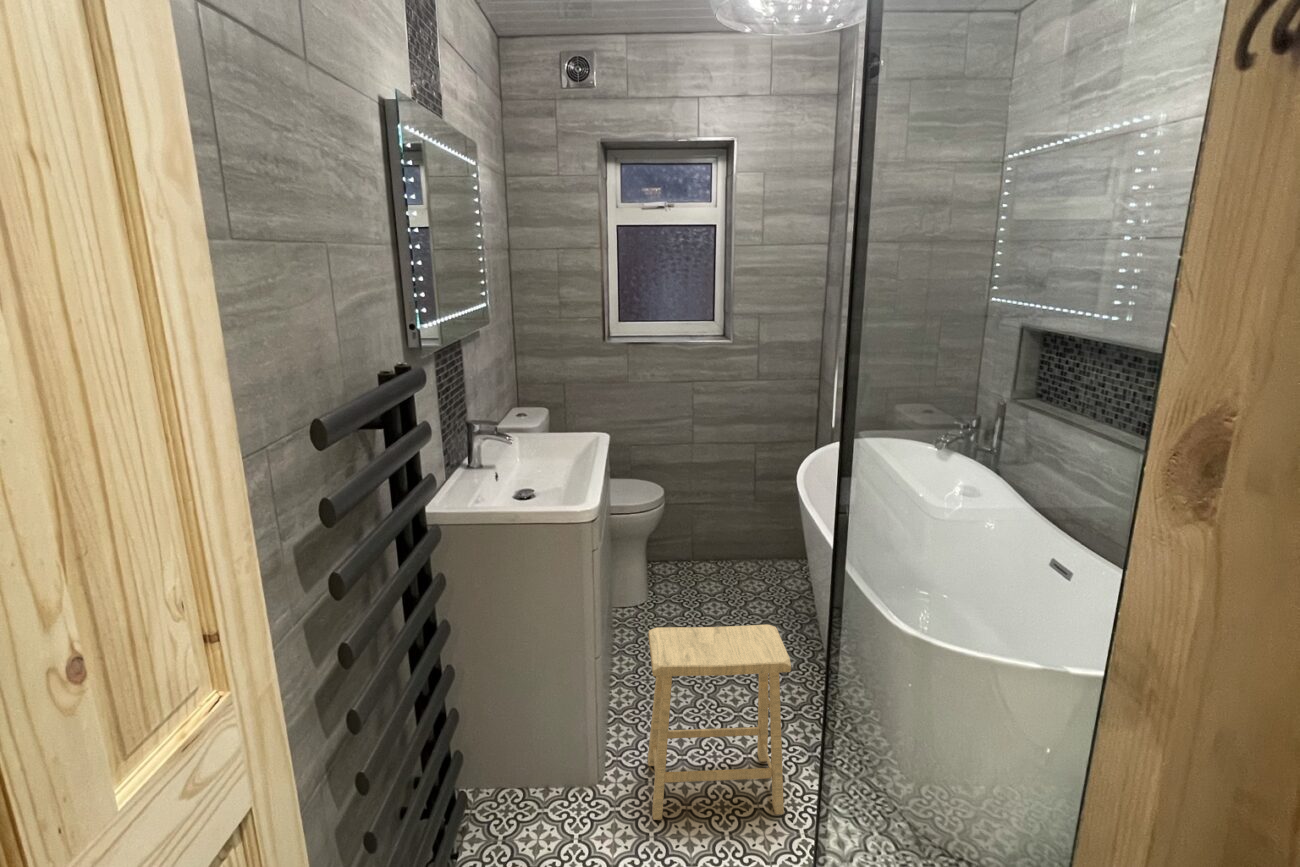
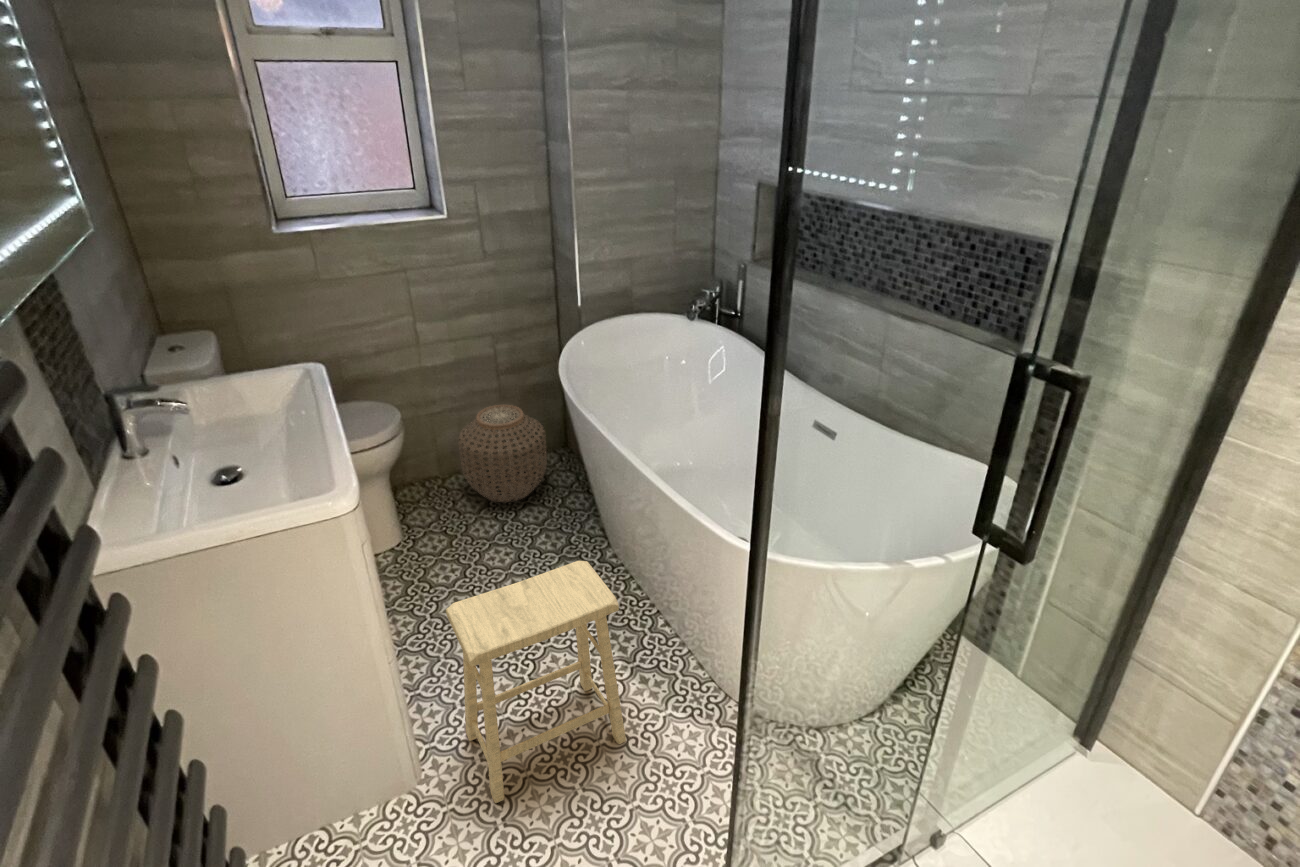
woven basket: none [709,504,788,594] -> present [458,405,547,502]

